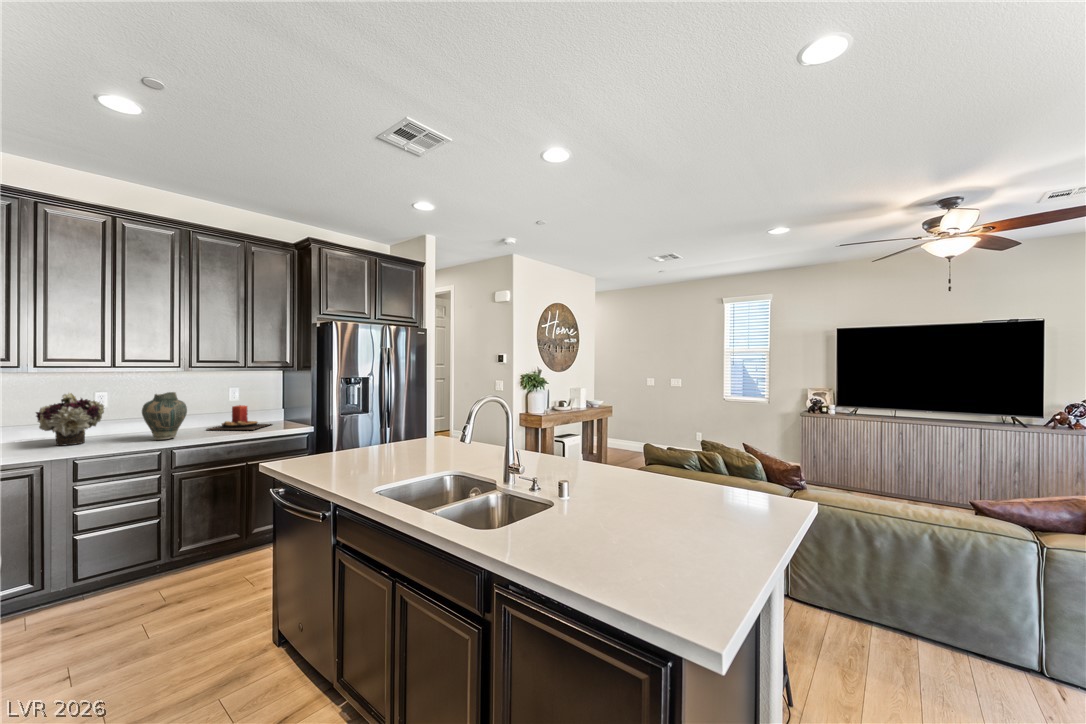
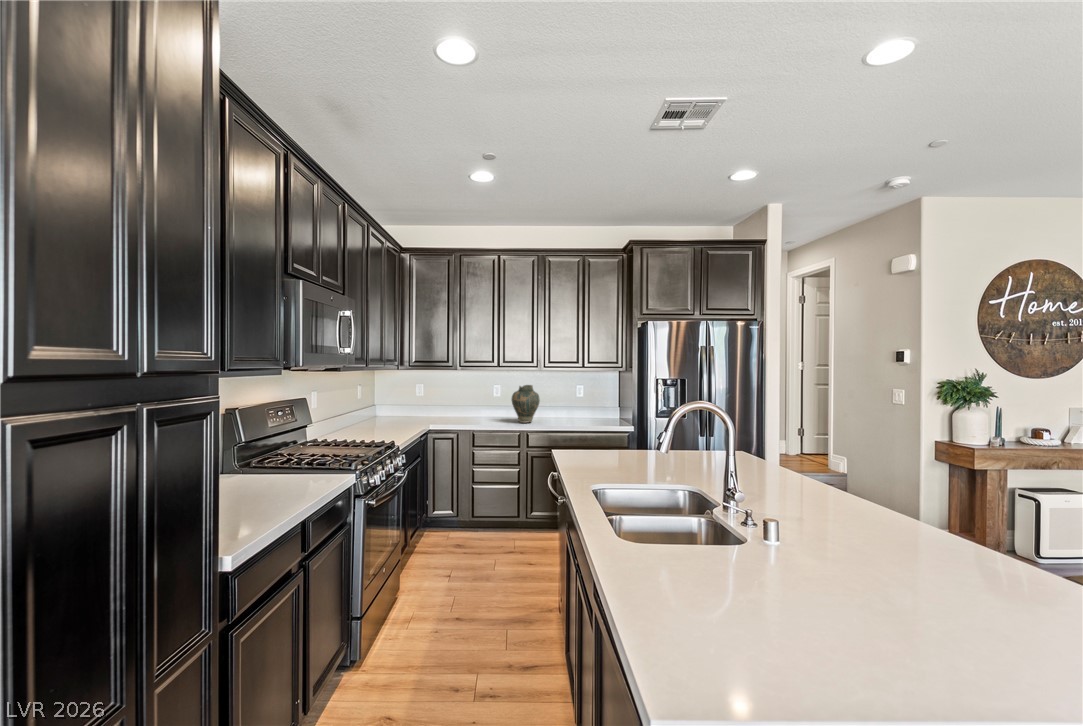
flower arrangement: present [36,393,104,446] -> none [462,382,494,420]
candle: present [206,405,272,430] -> none [557,400,608,422]

